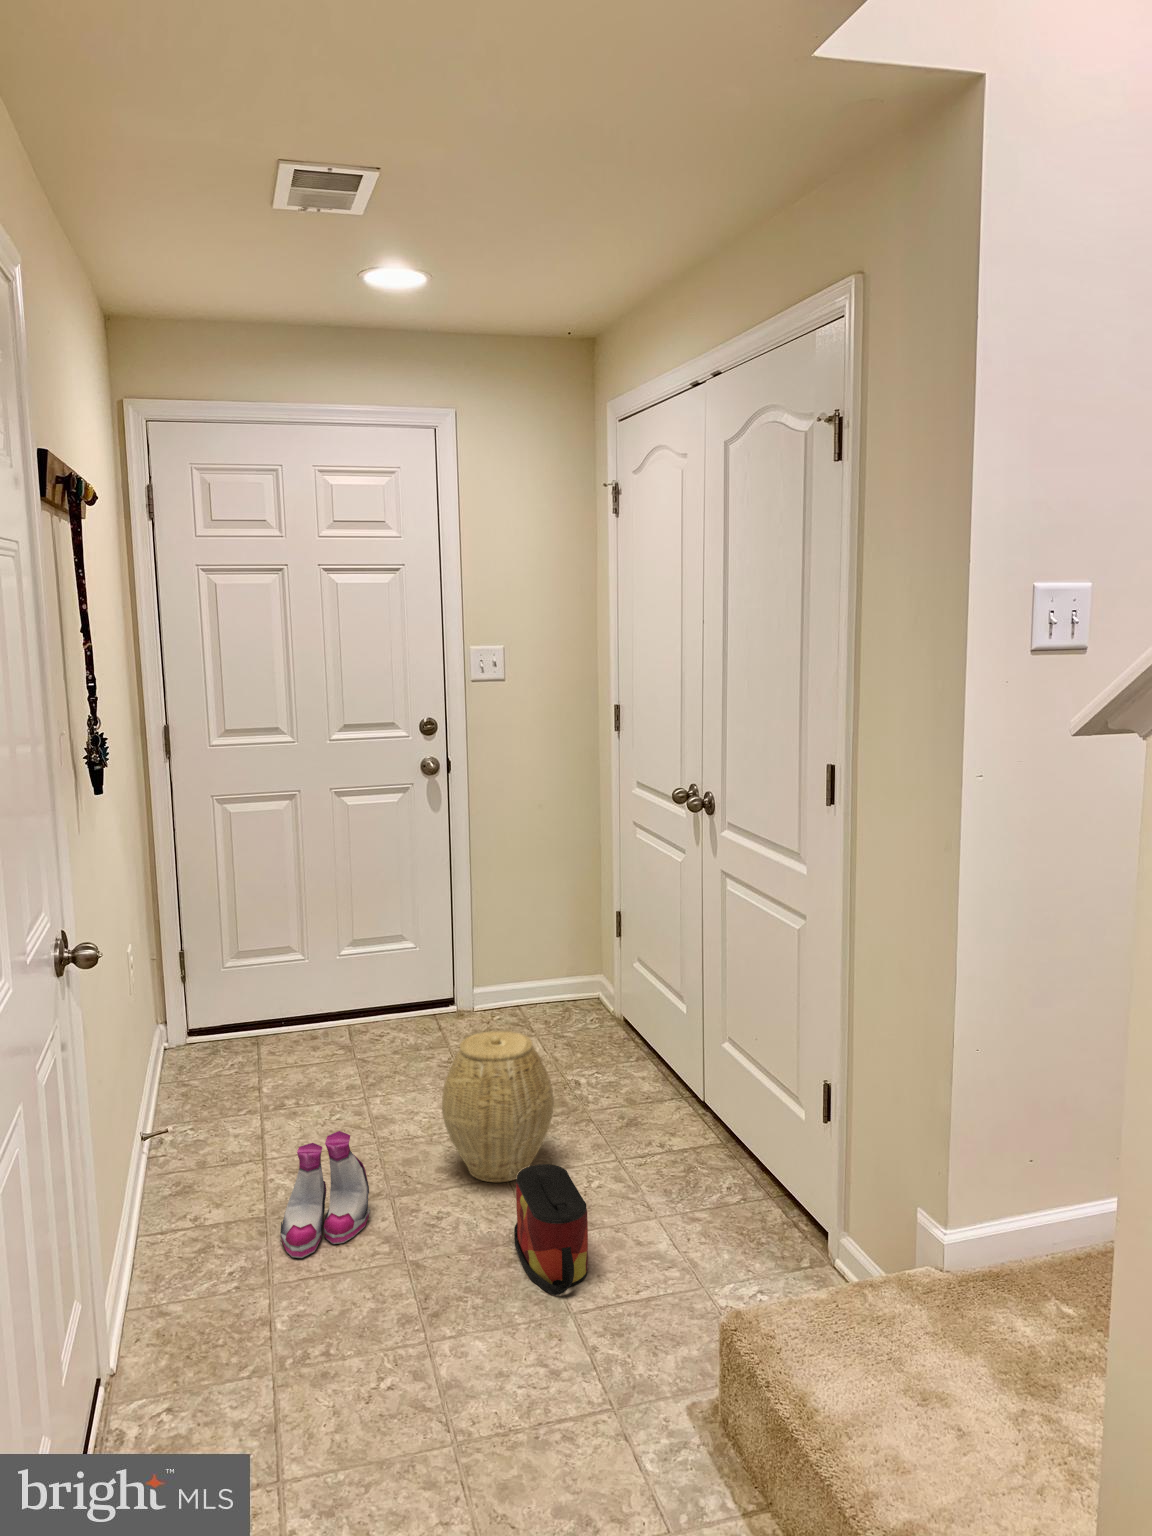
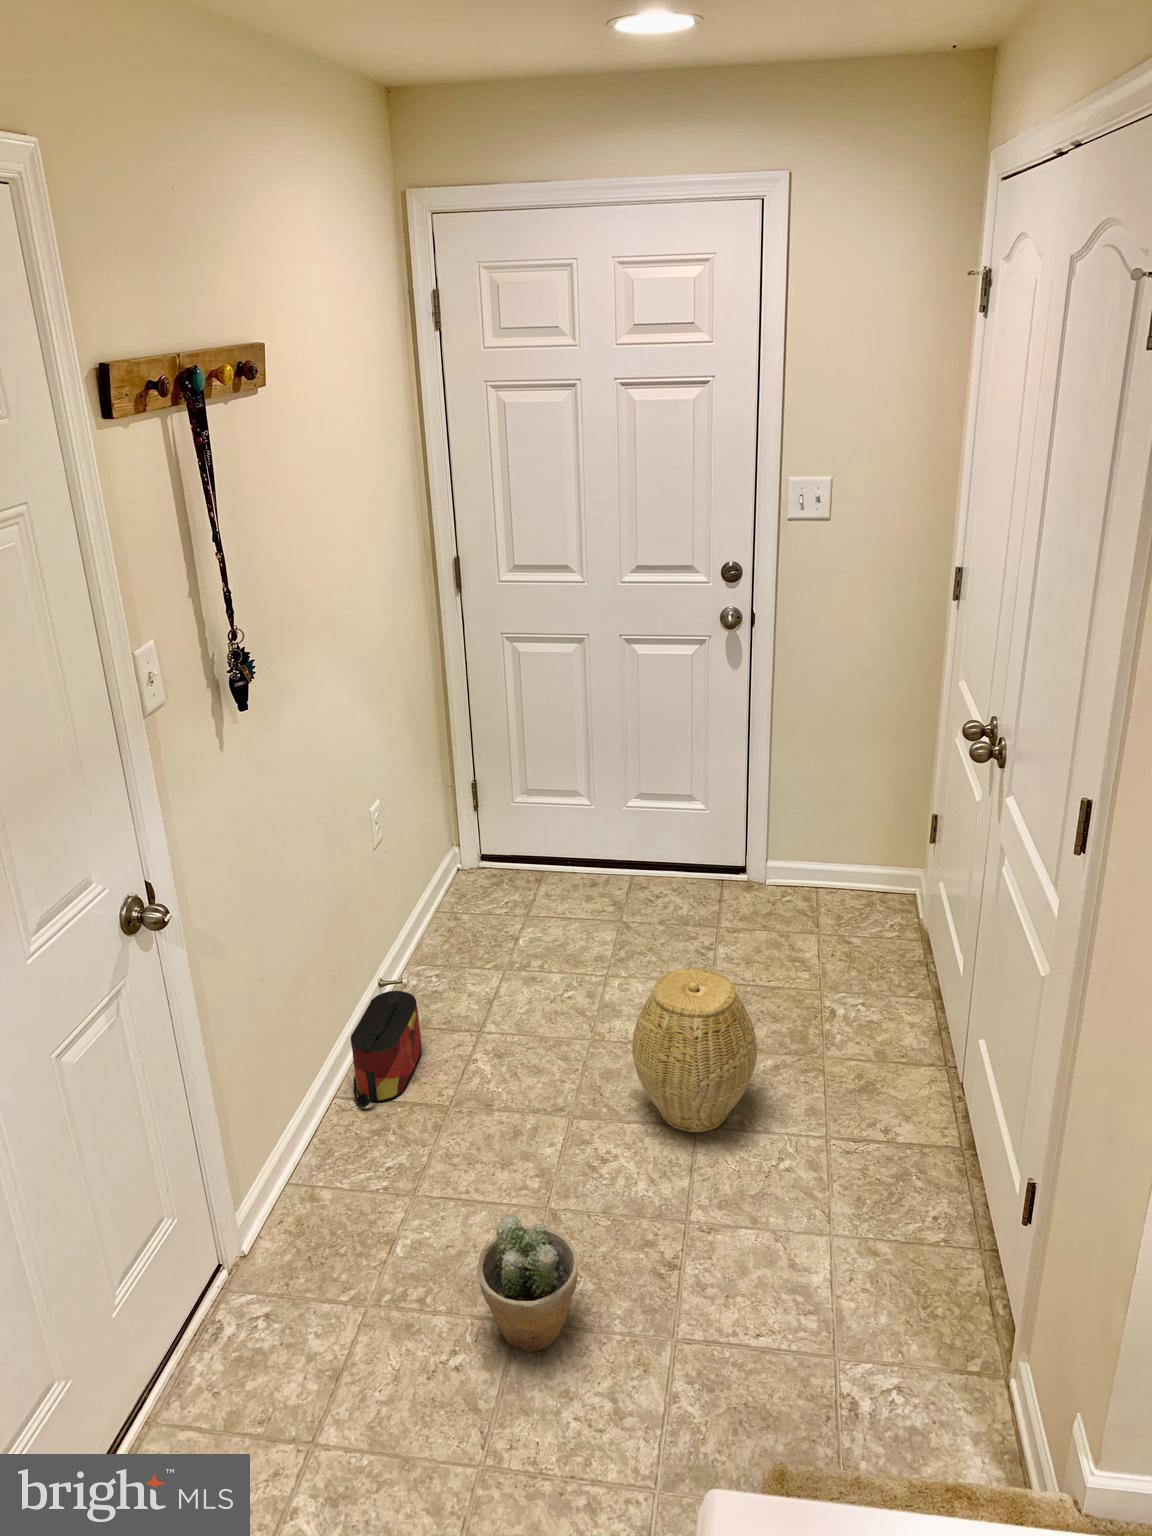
boots: present [281,1131,370,1258] -> none [444,1054,540,1171]
bag: present [514,1164,588,1295] -> present [351,991,422,1107]
potted plant: none [393,1221,488,1359] -> present [477,1215,578,1352]

